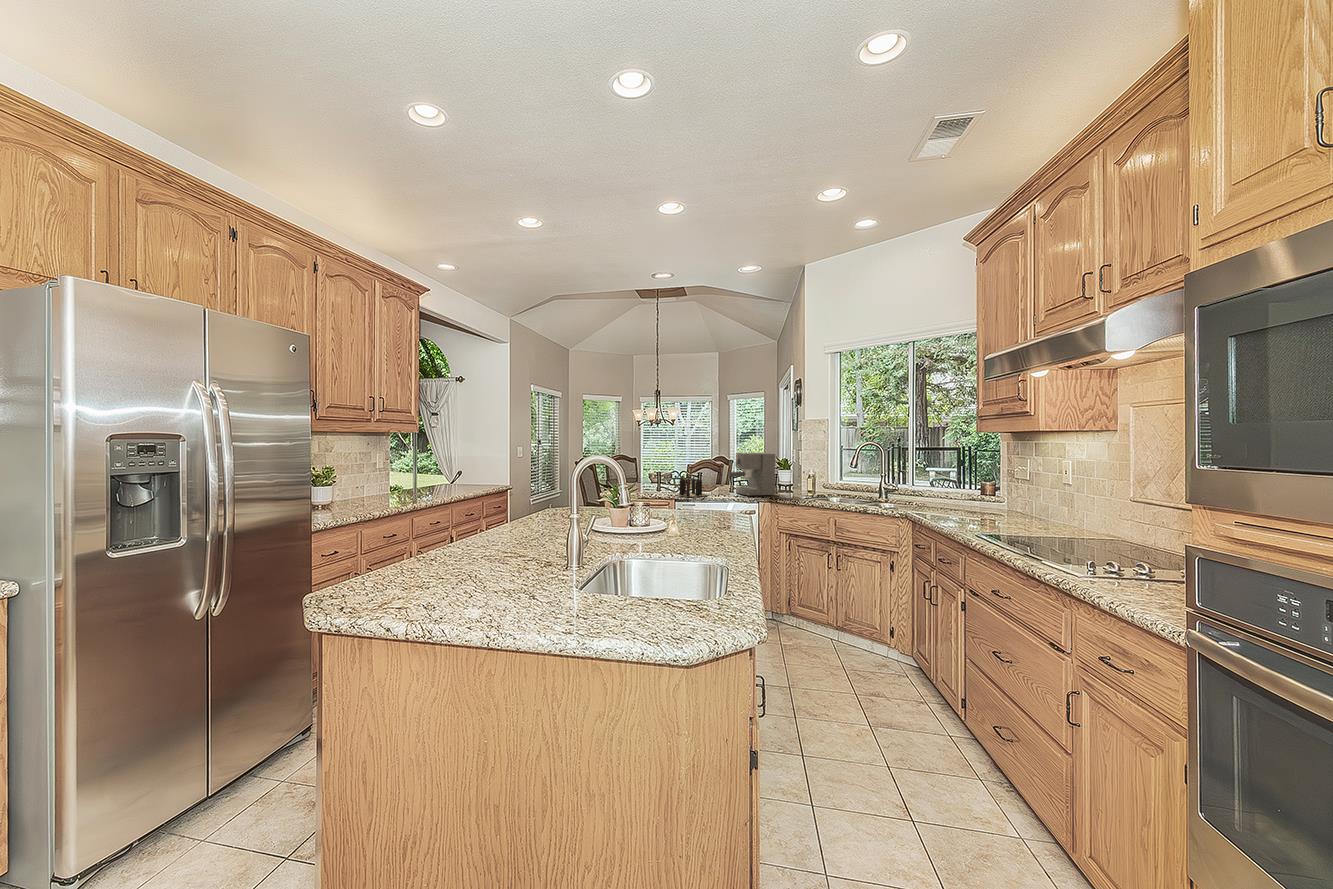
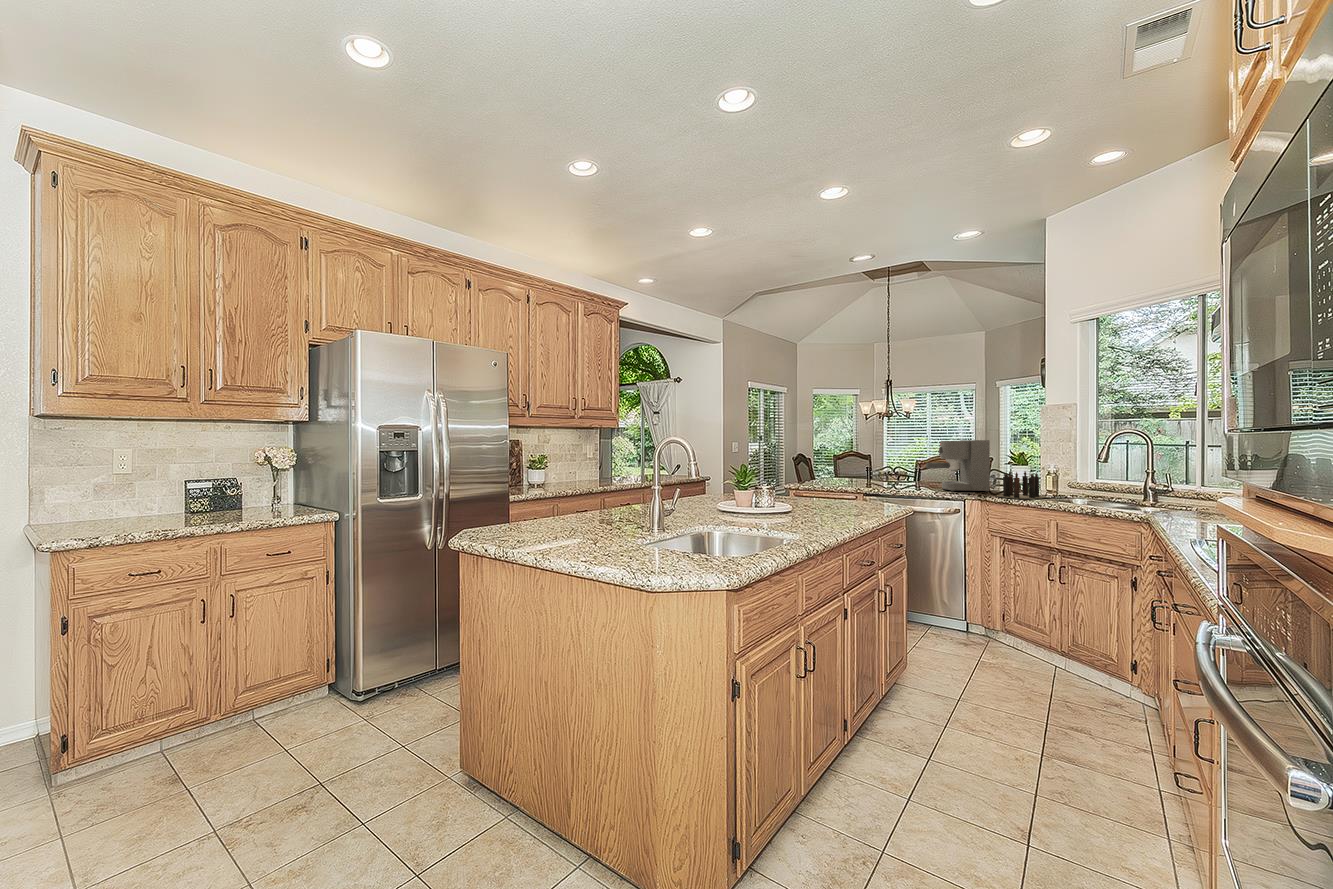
candle: present [675,476,708,497] -> present [997,471,1049,499]

